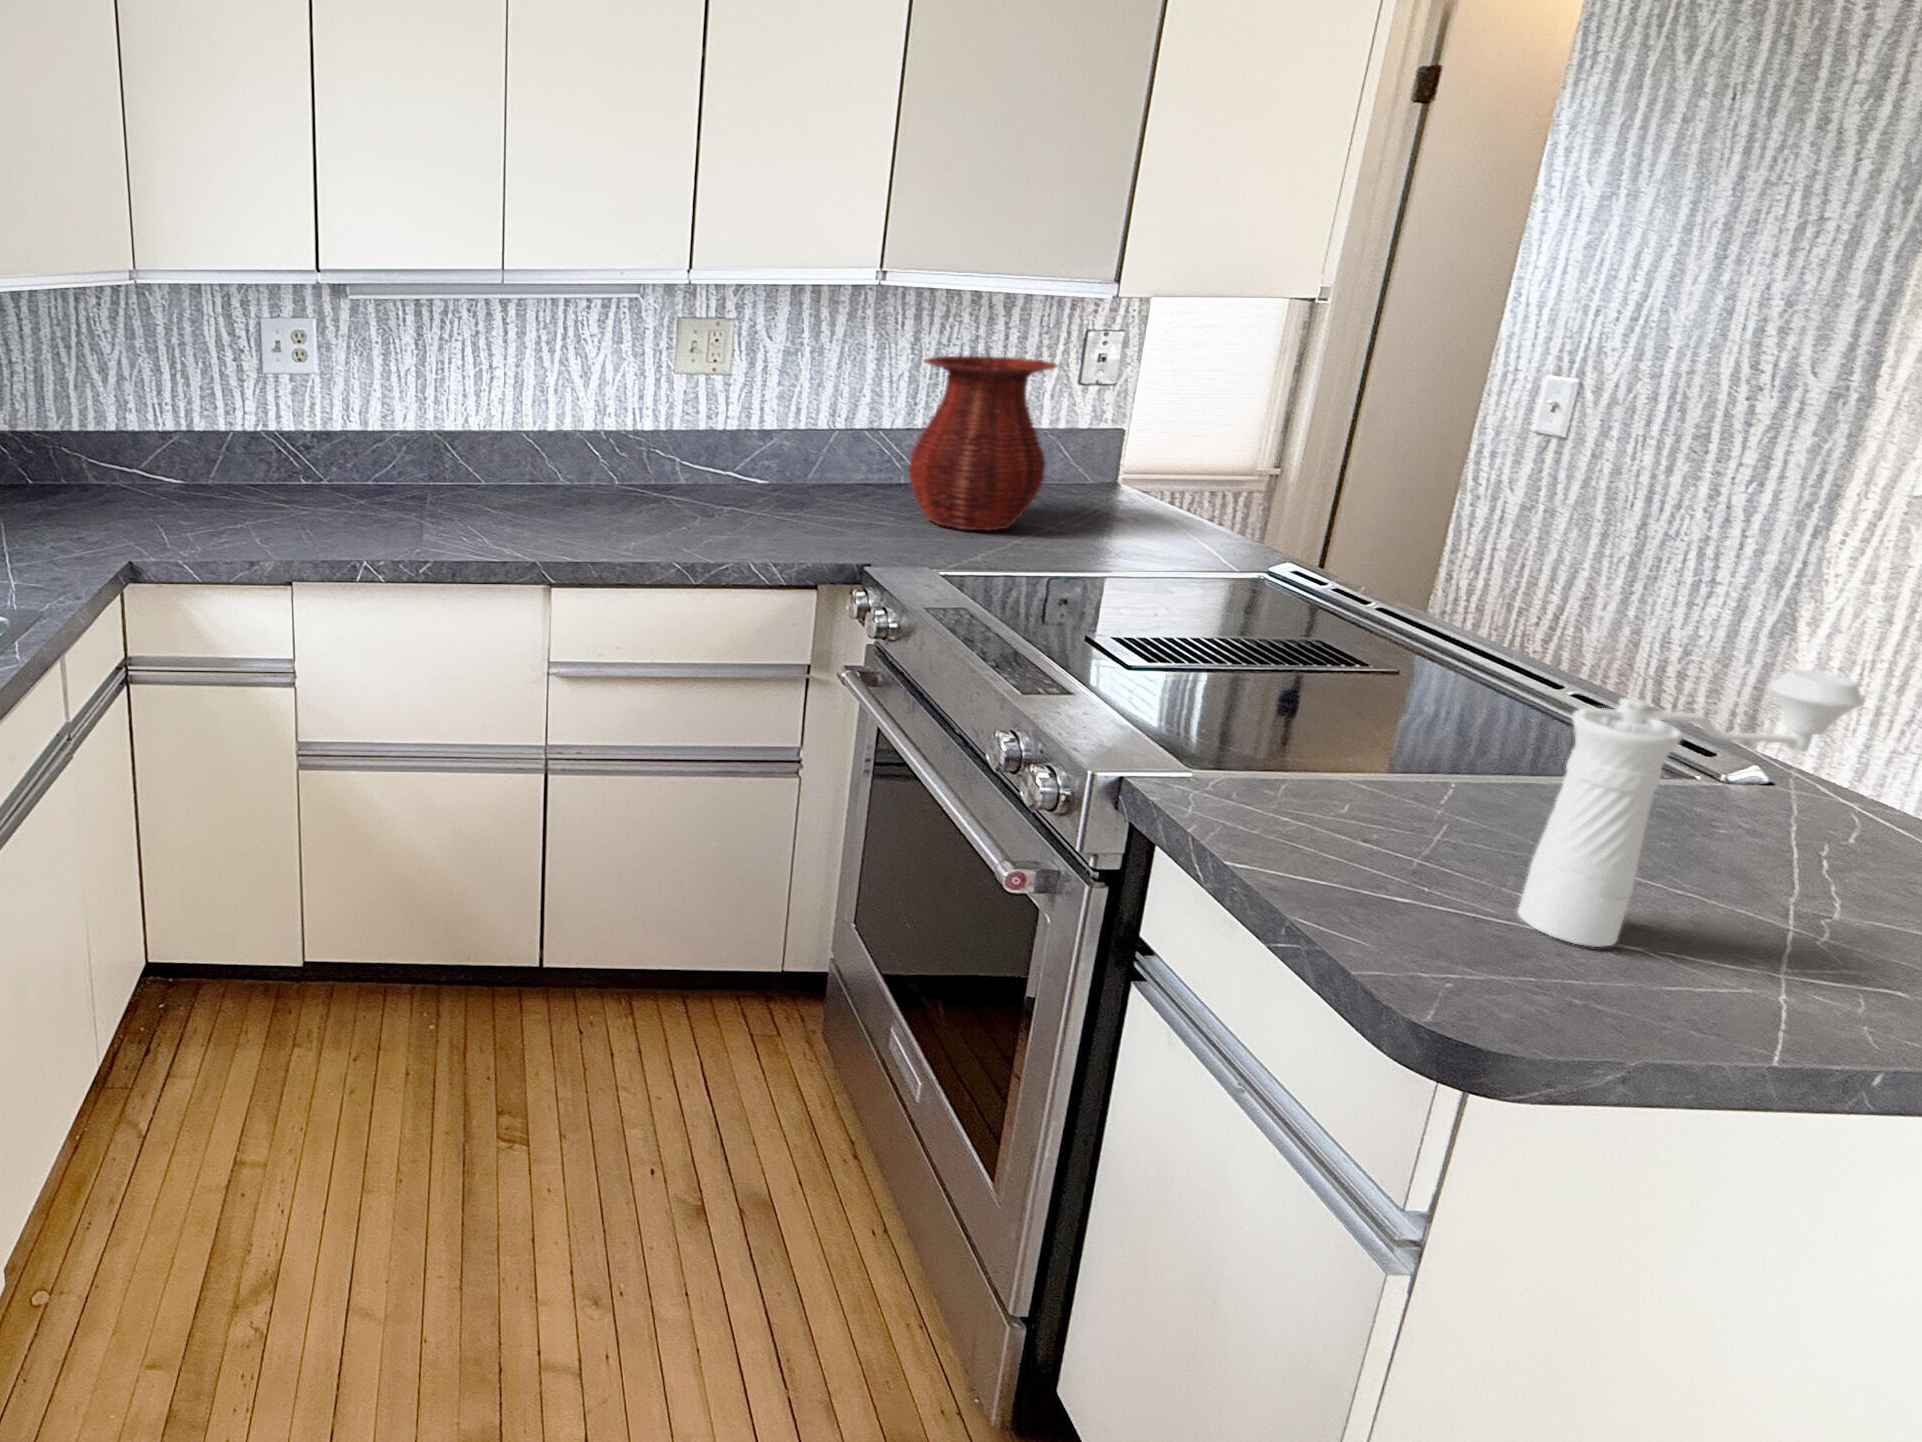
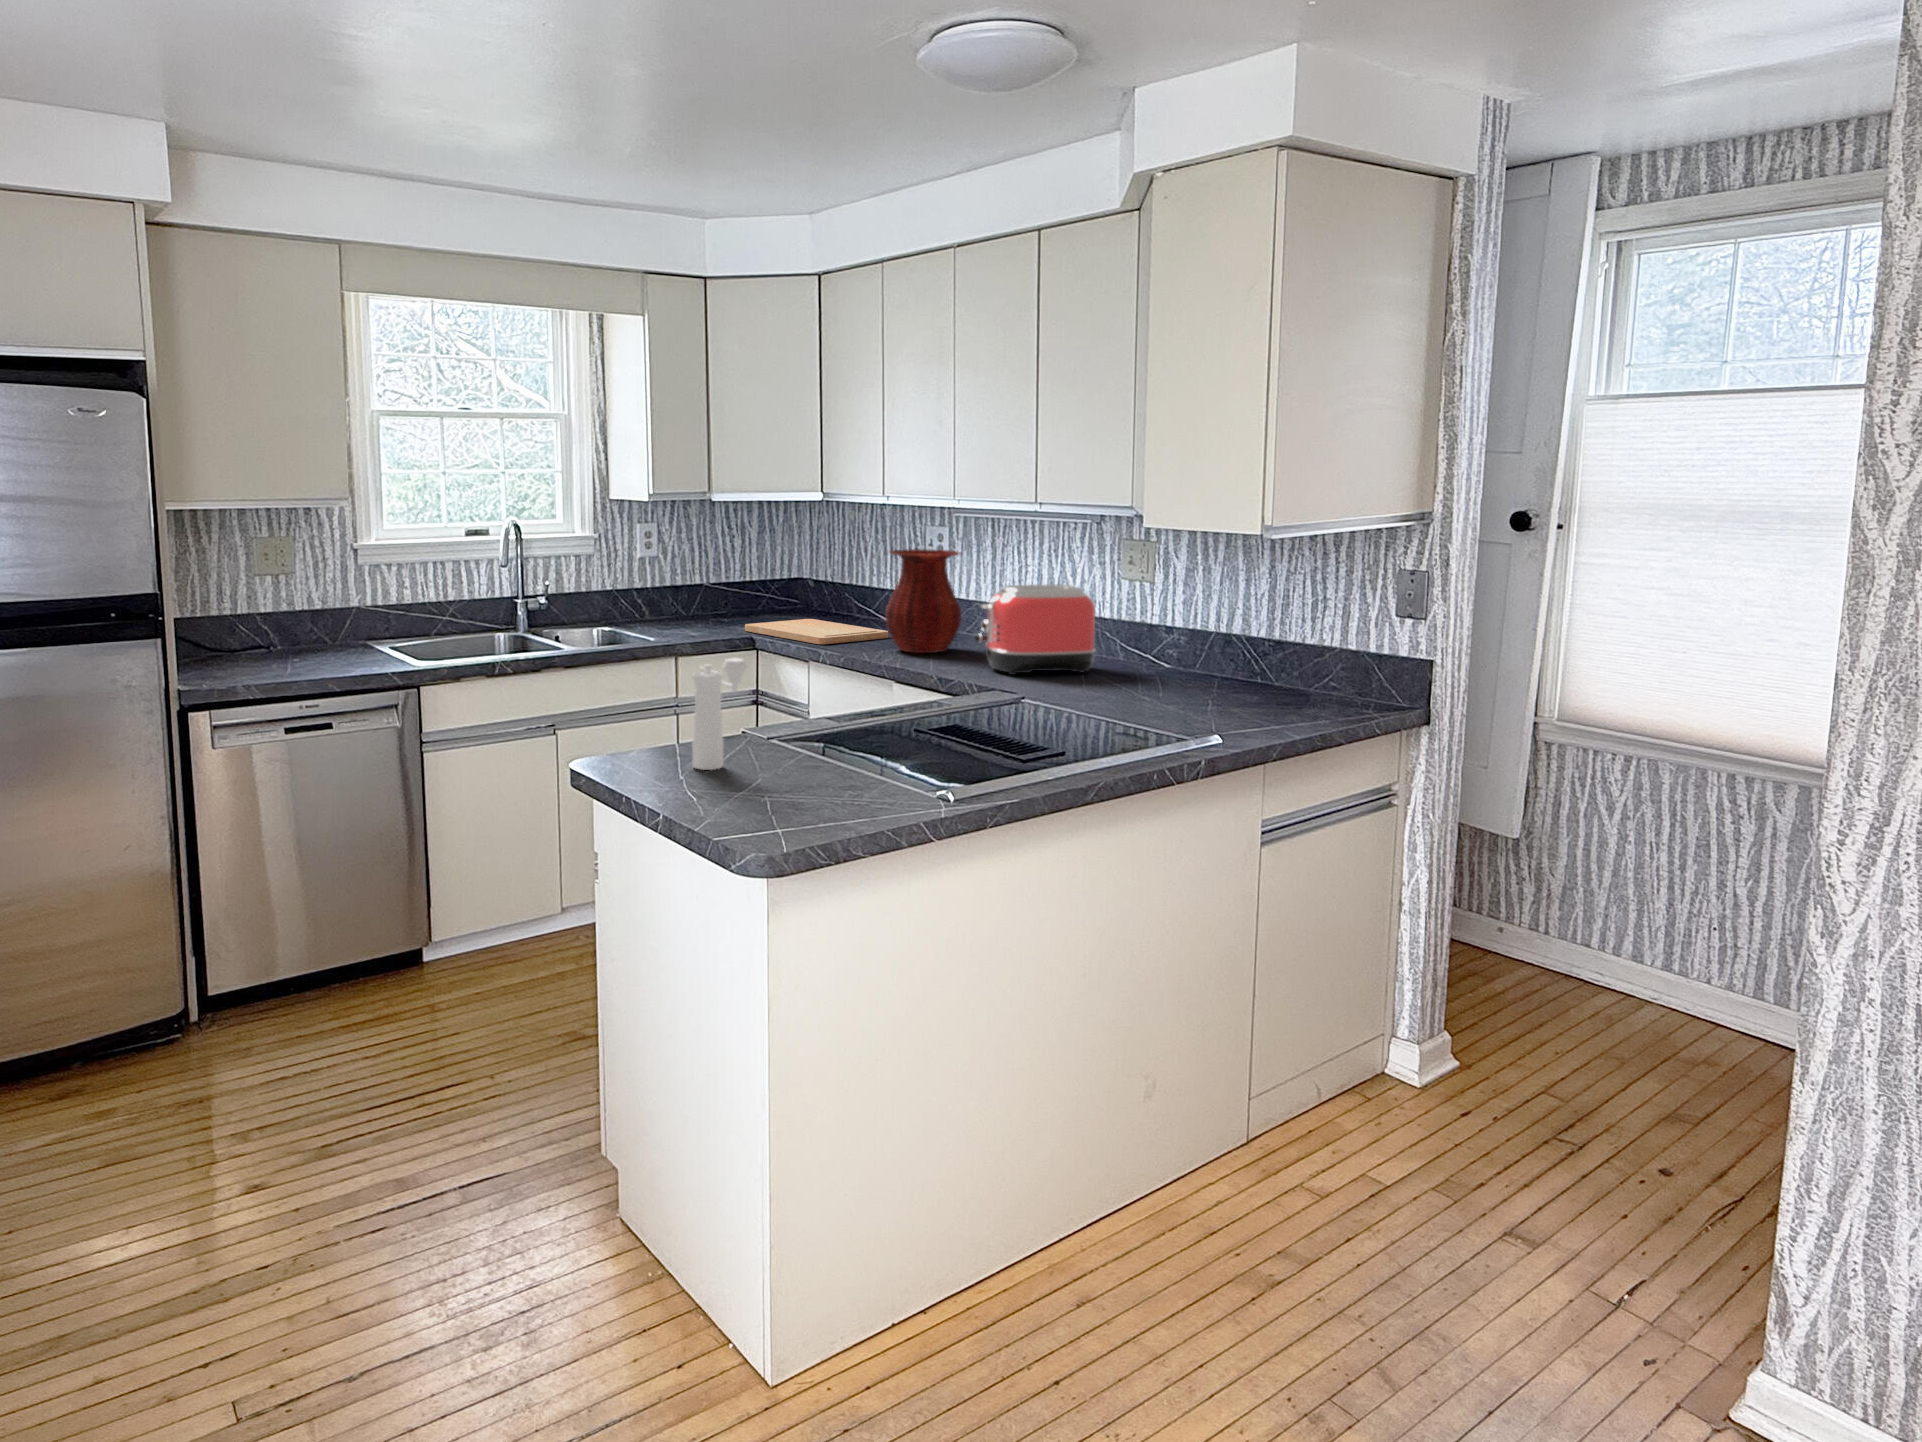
vase: present [909,356,1058,530] -> present [886,549,961,653]
toaster: none [611,392,746,534] -> present [974,585,1095,675]
cutting board: none [41,498,292,548] -> present [745,619,888,644]

